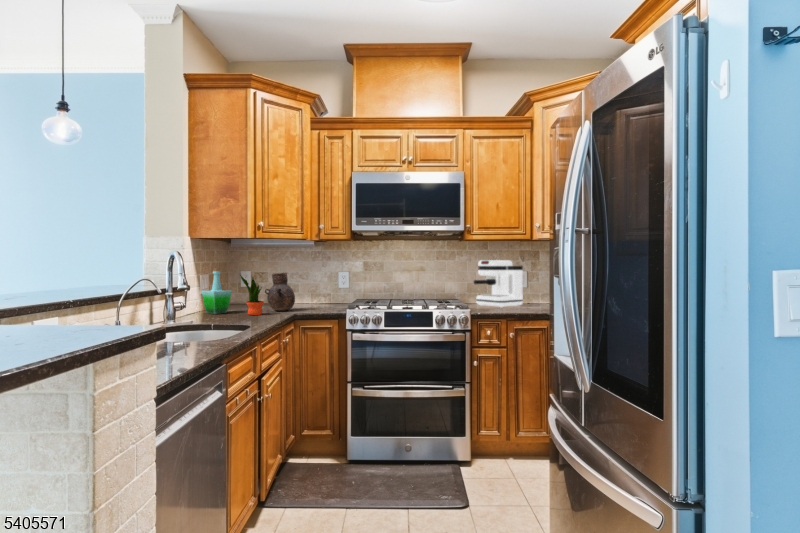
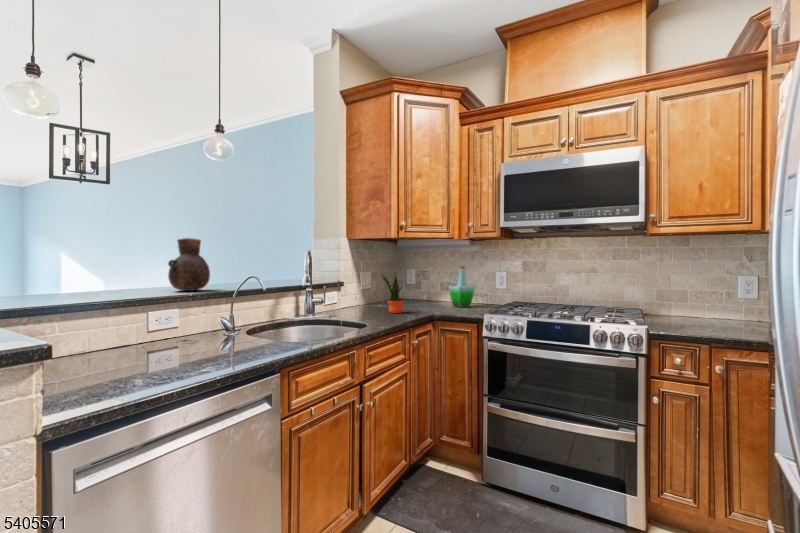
coffee maker: present [474,260,523,308] -> none [661,260,746,325]
bottle: present [202,268,232,314] -> present [449,266,475,307]
vase: present [265,272,295,311] -> present [168,238,210,291]

